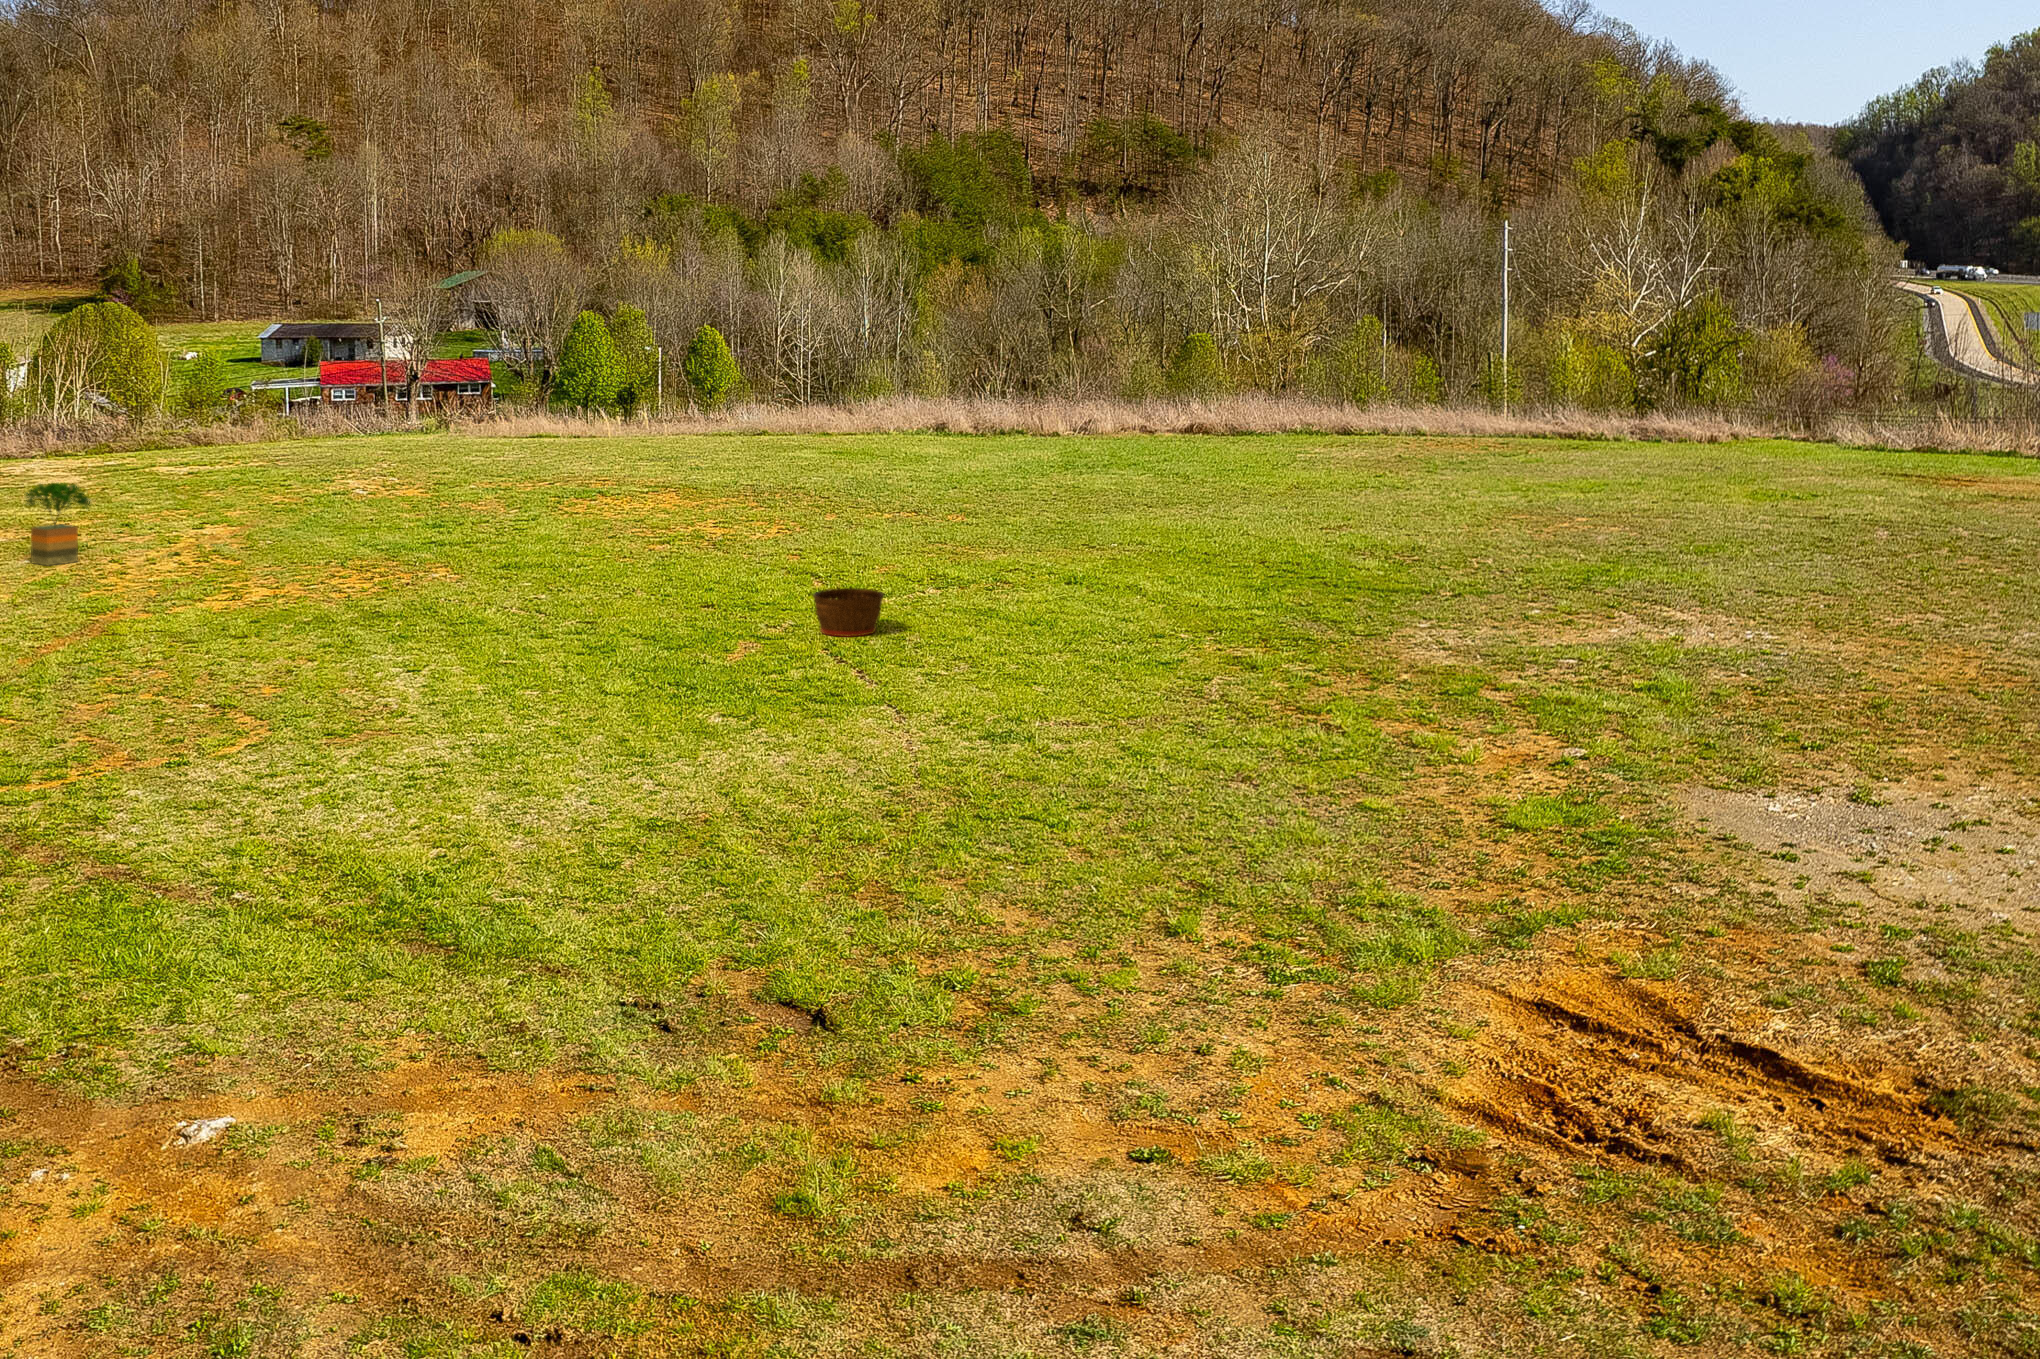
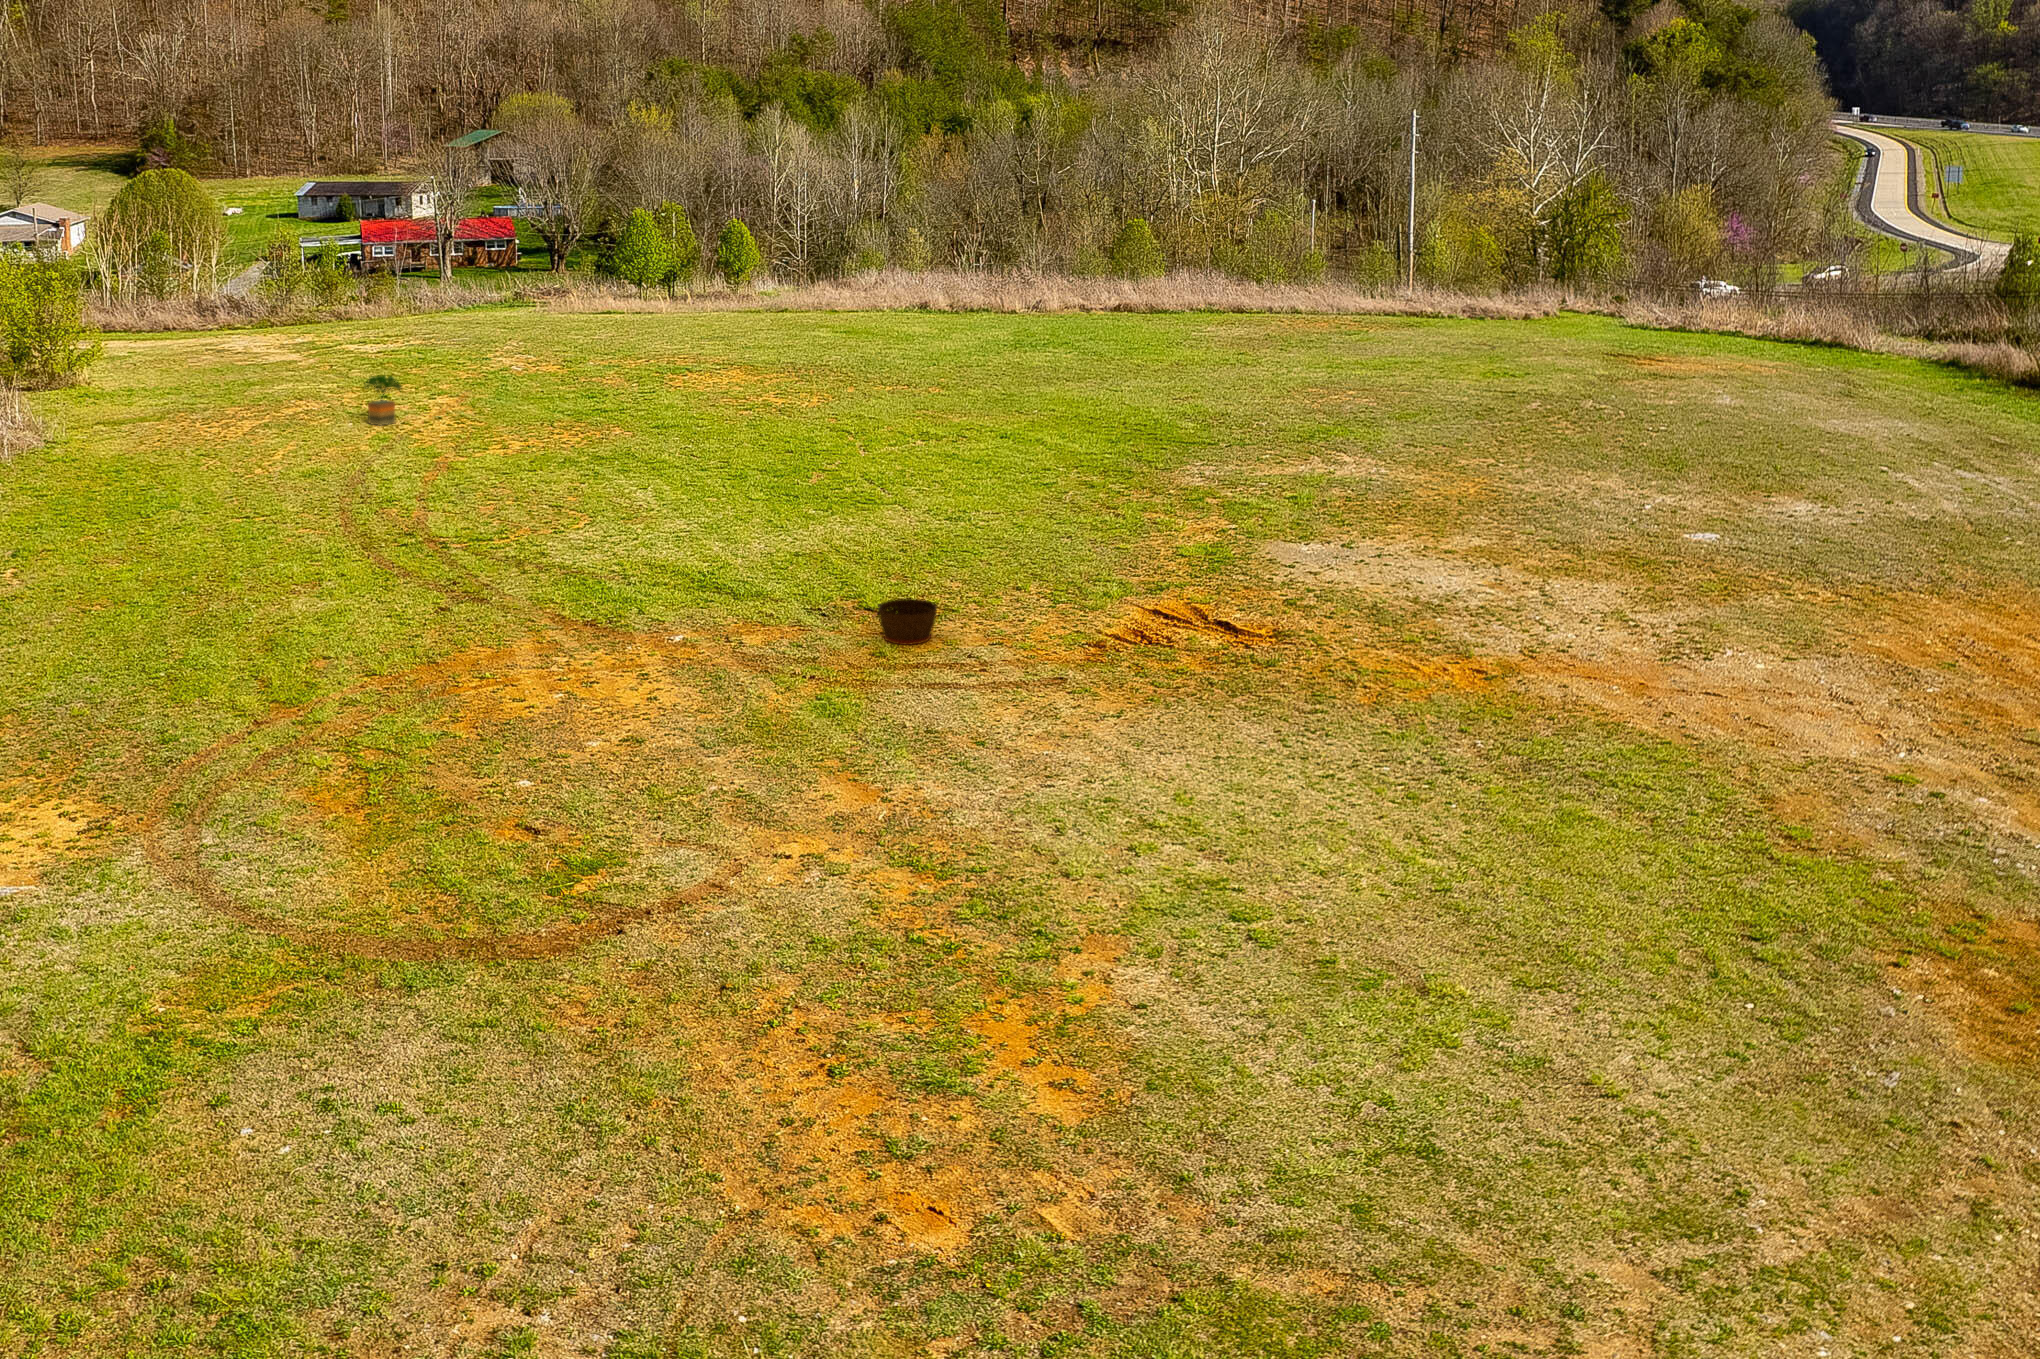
basket: present [813,588,884,637] -> present [878,598,937,645]

